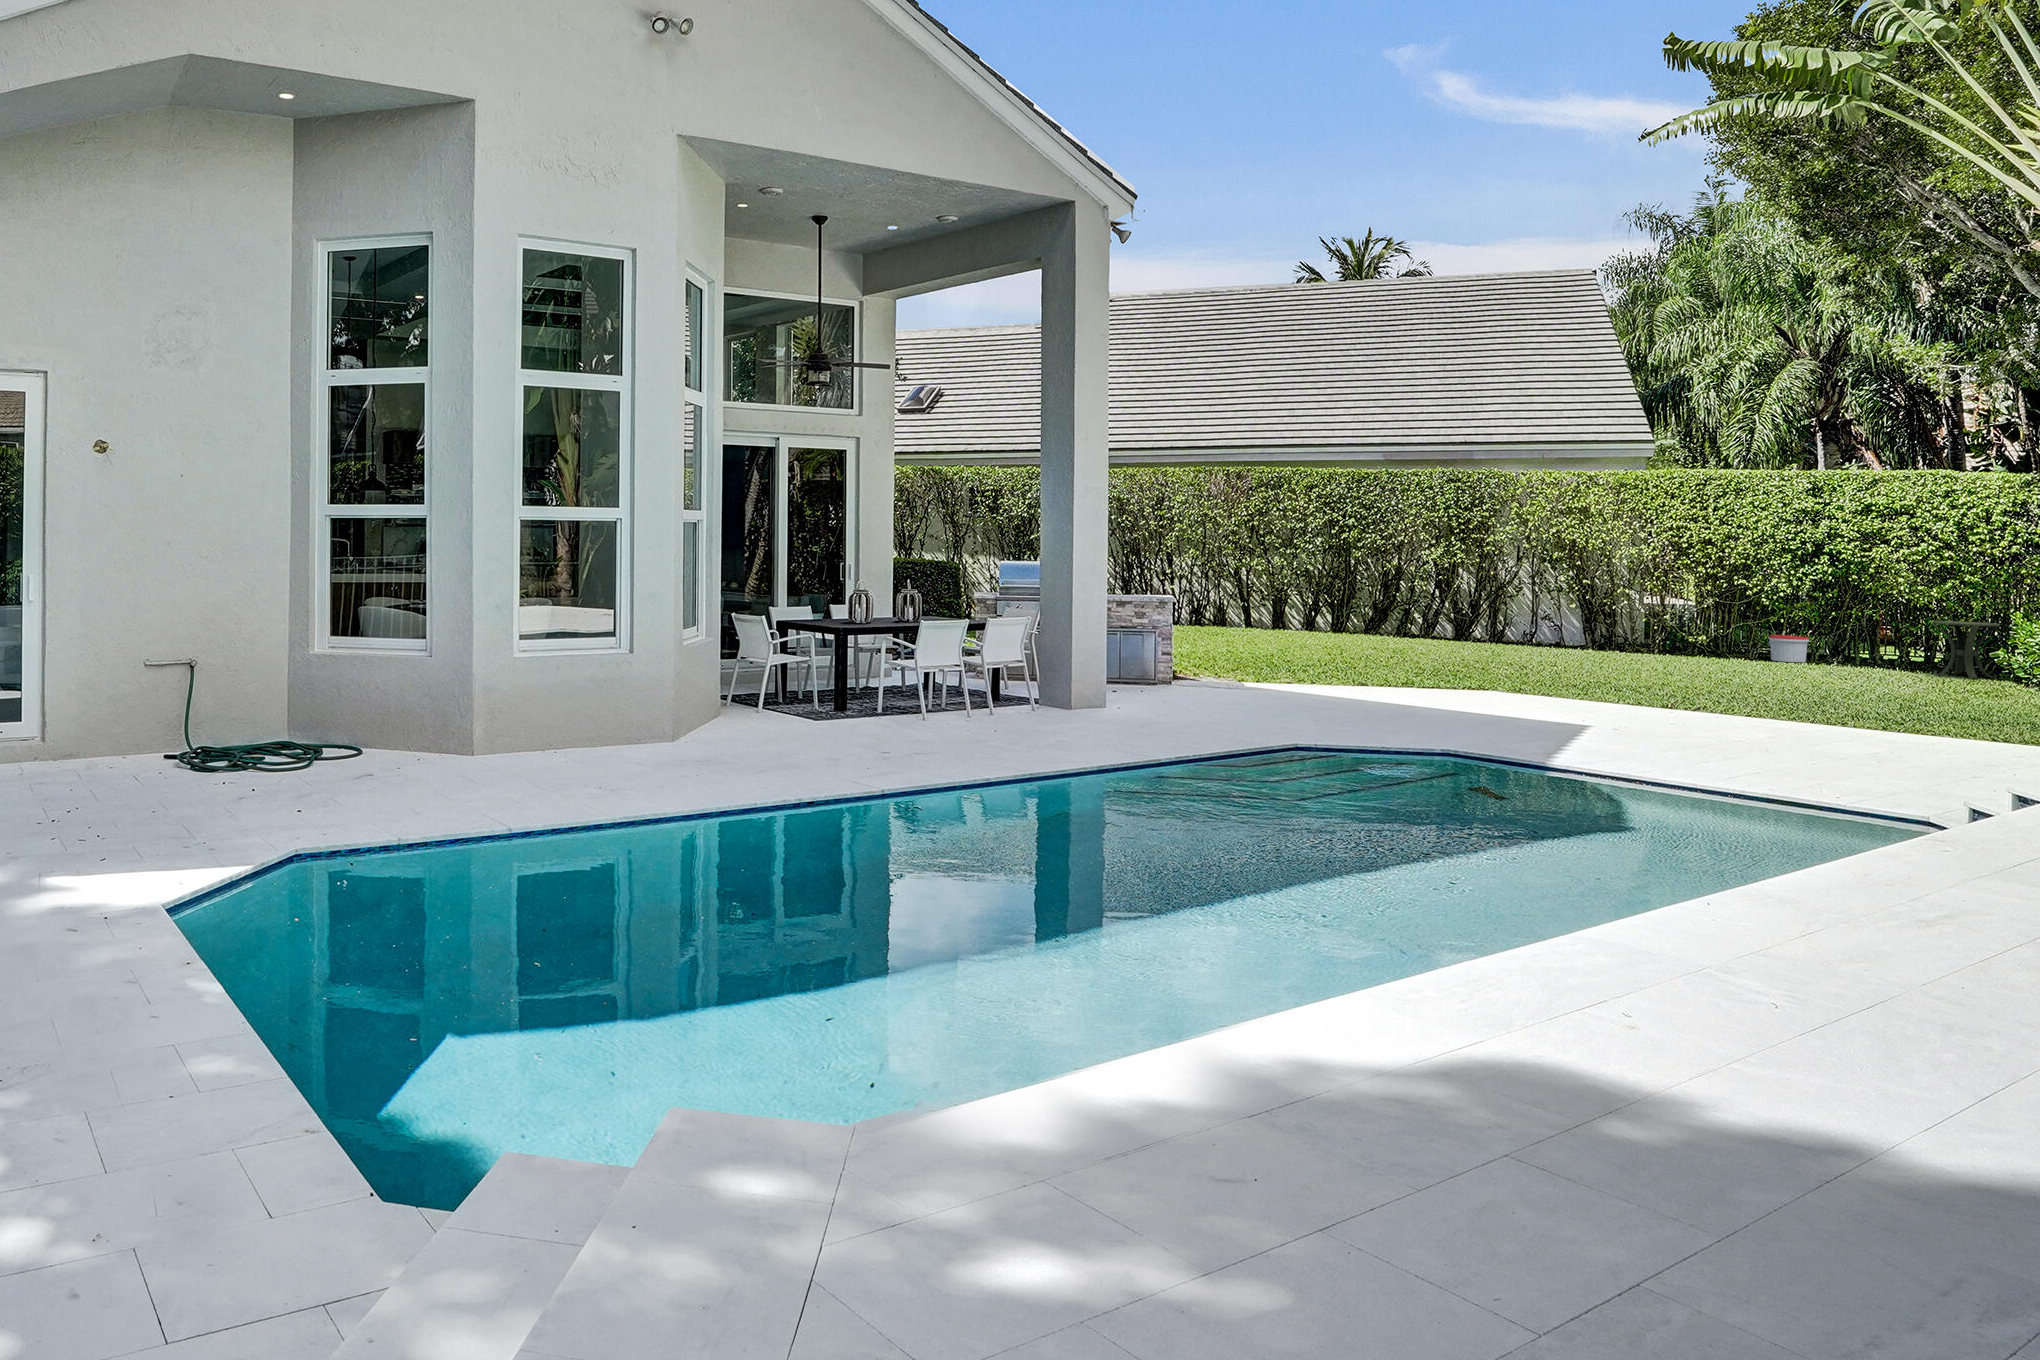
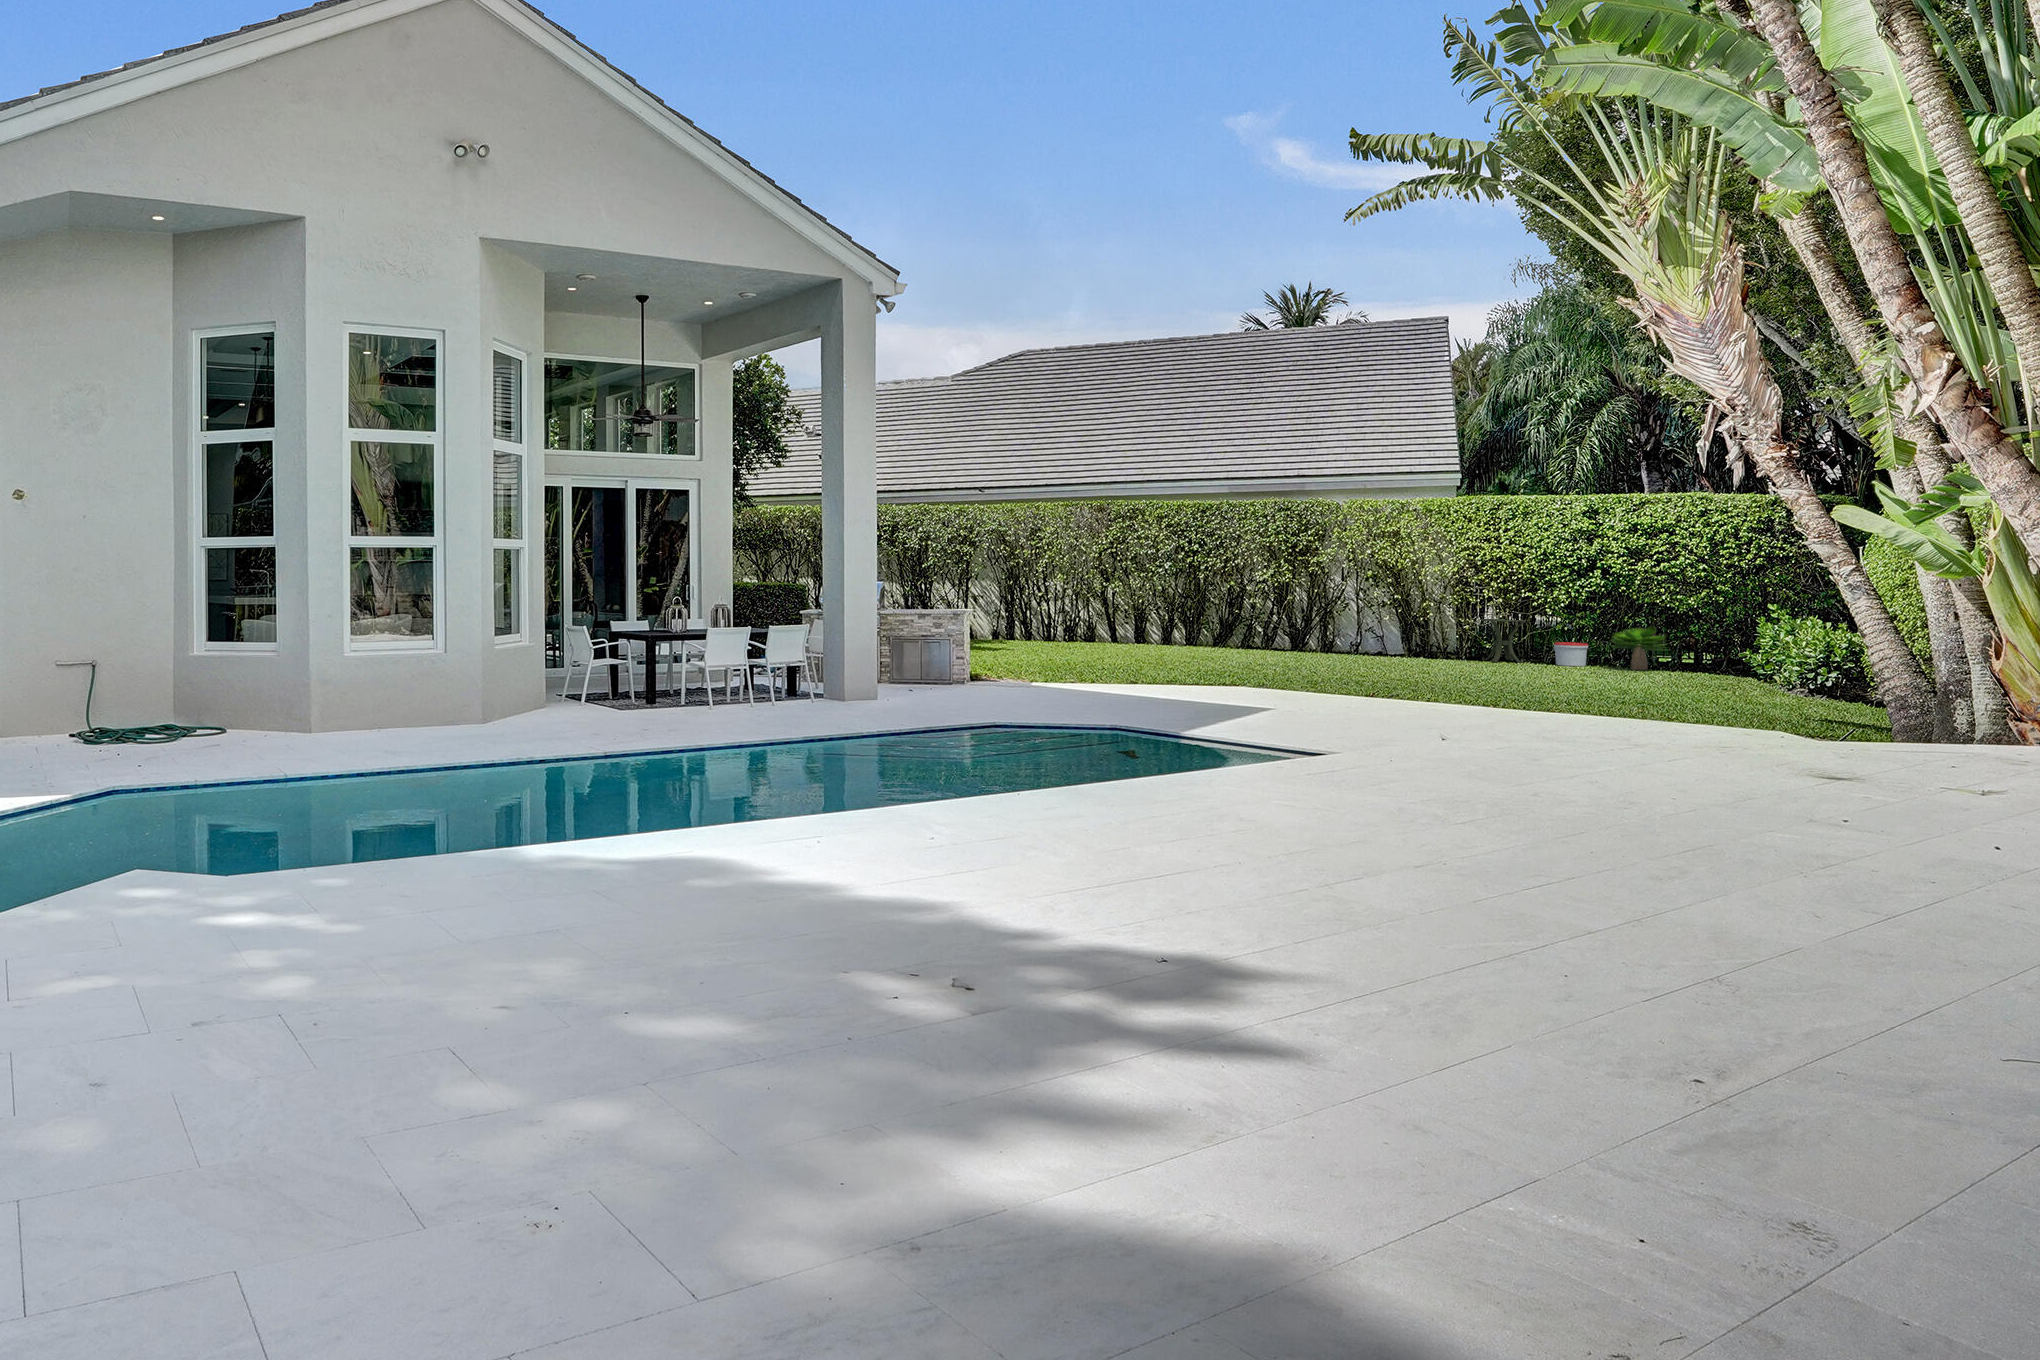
potted plant: none [1834,619,1911,668] -> present [1612,628,1667,670]
side table: present [1932,621,2000,679] -> present [1480,618,1526,663]

